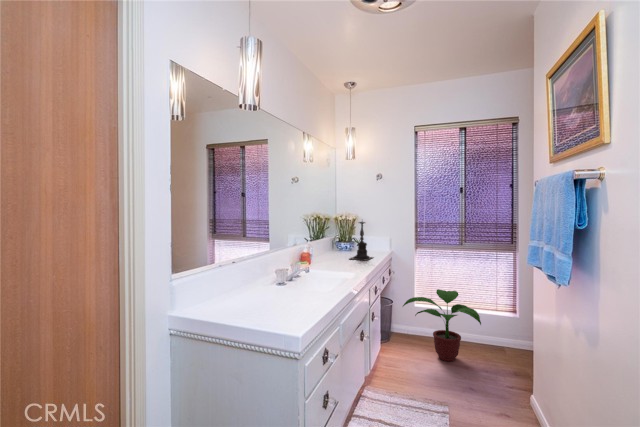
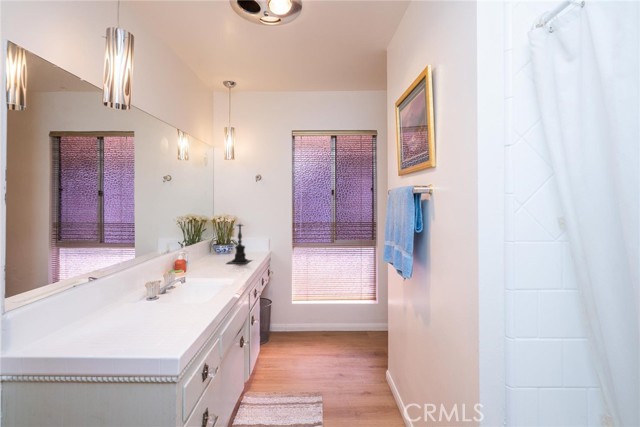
potted plant: present [403,289,481,361] -> none [280,287,350,353]

